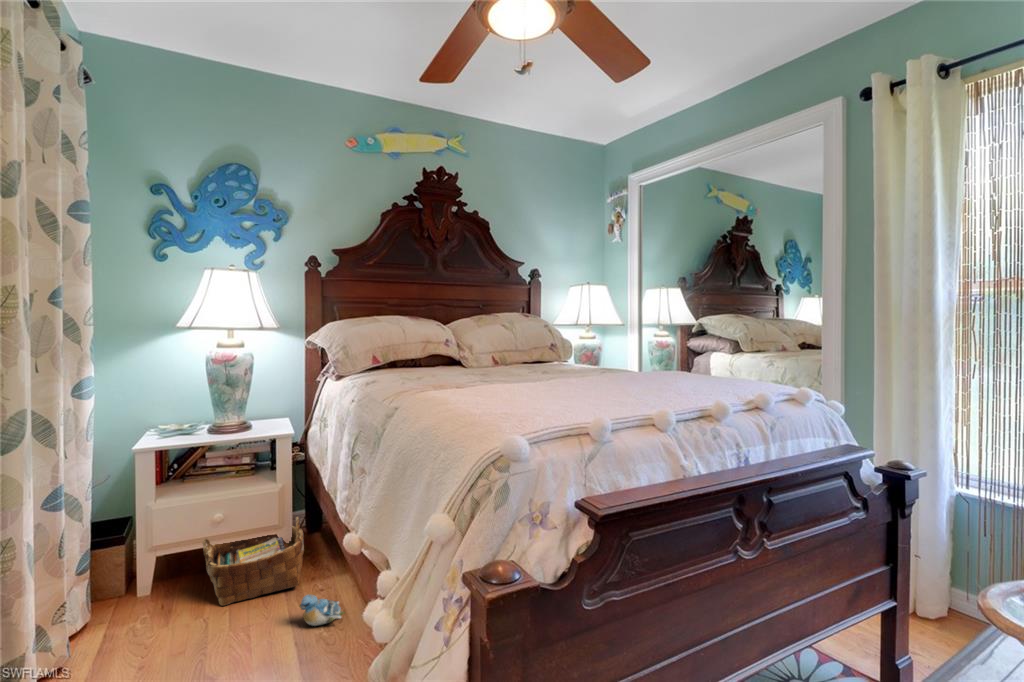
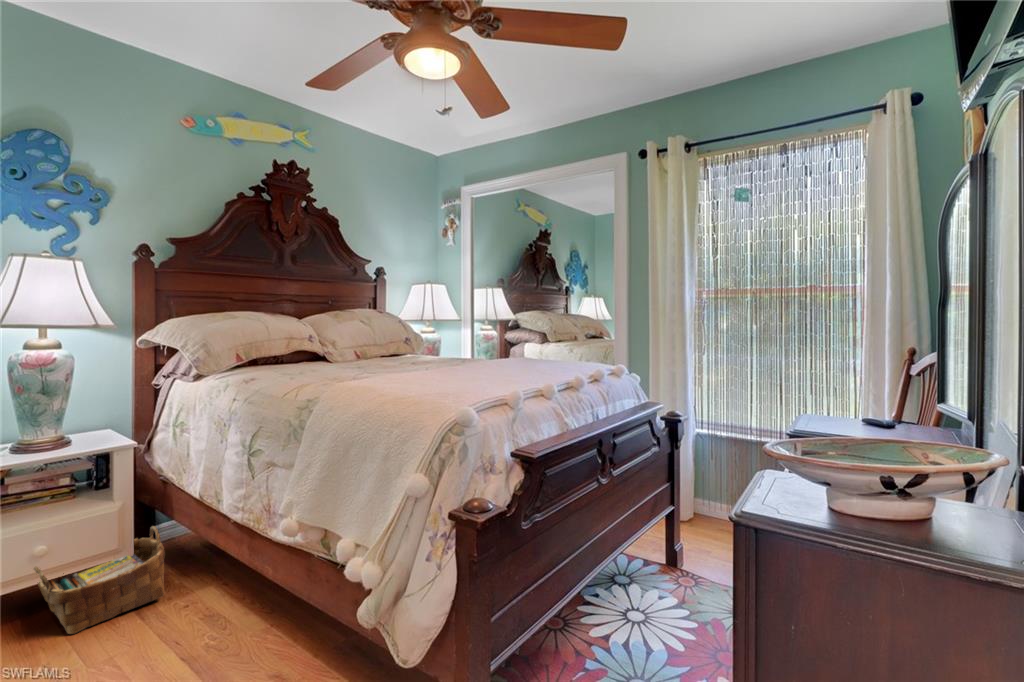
plush toy: present [300,594,345,626] -> none [184,596,235,627]

